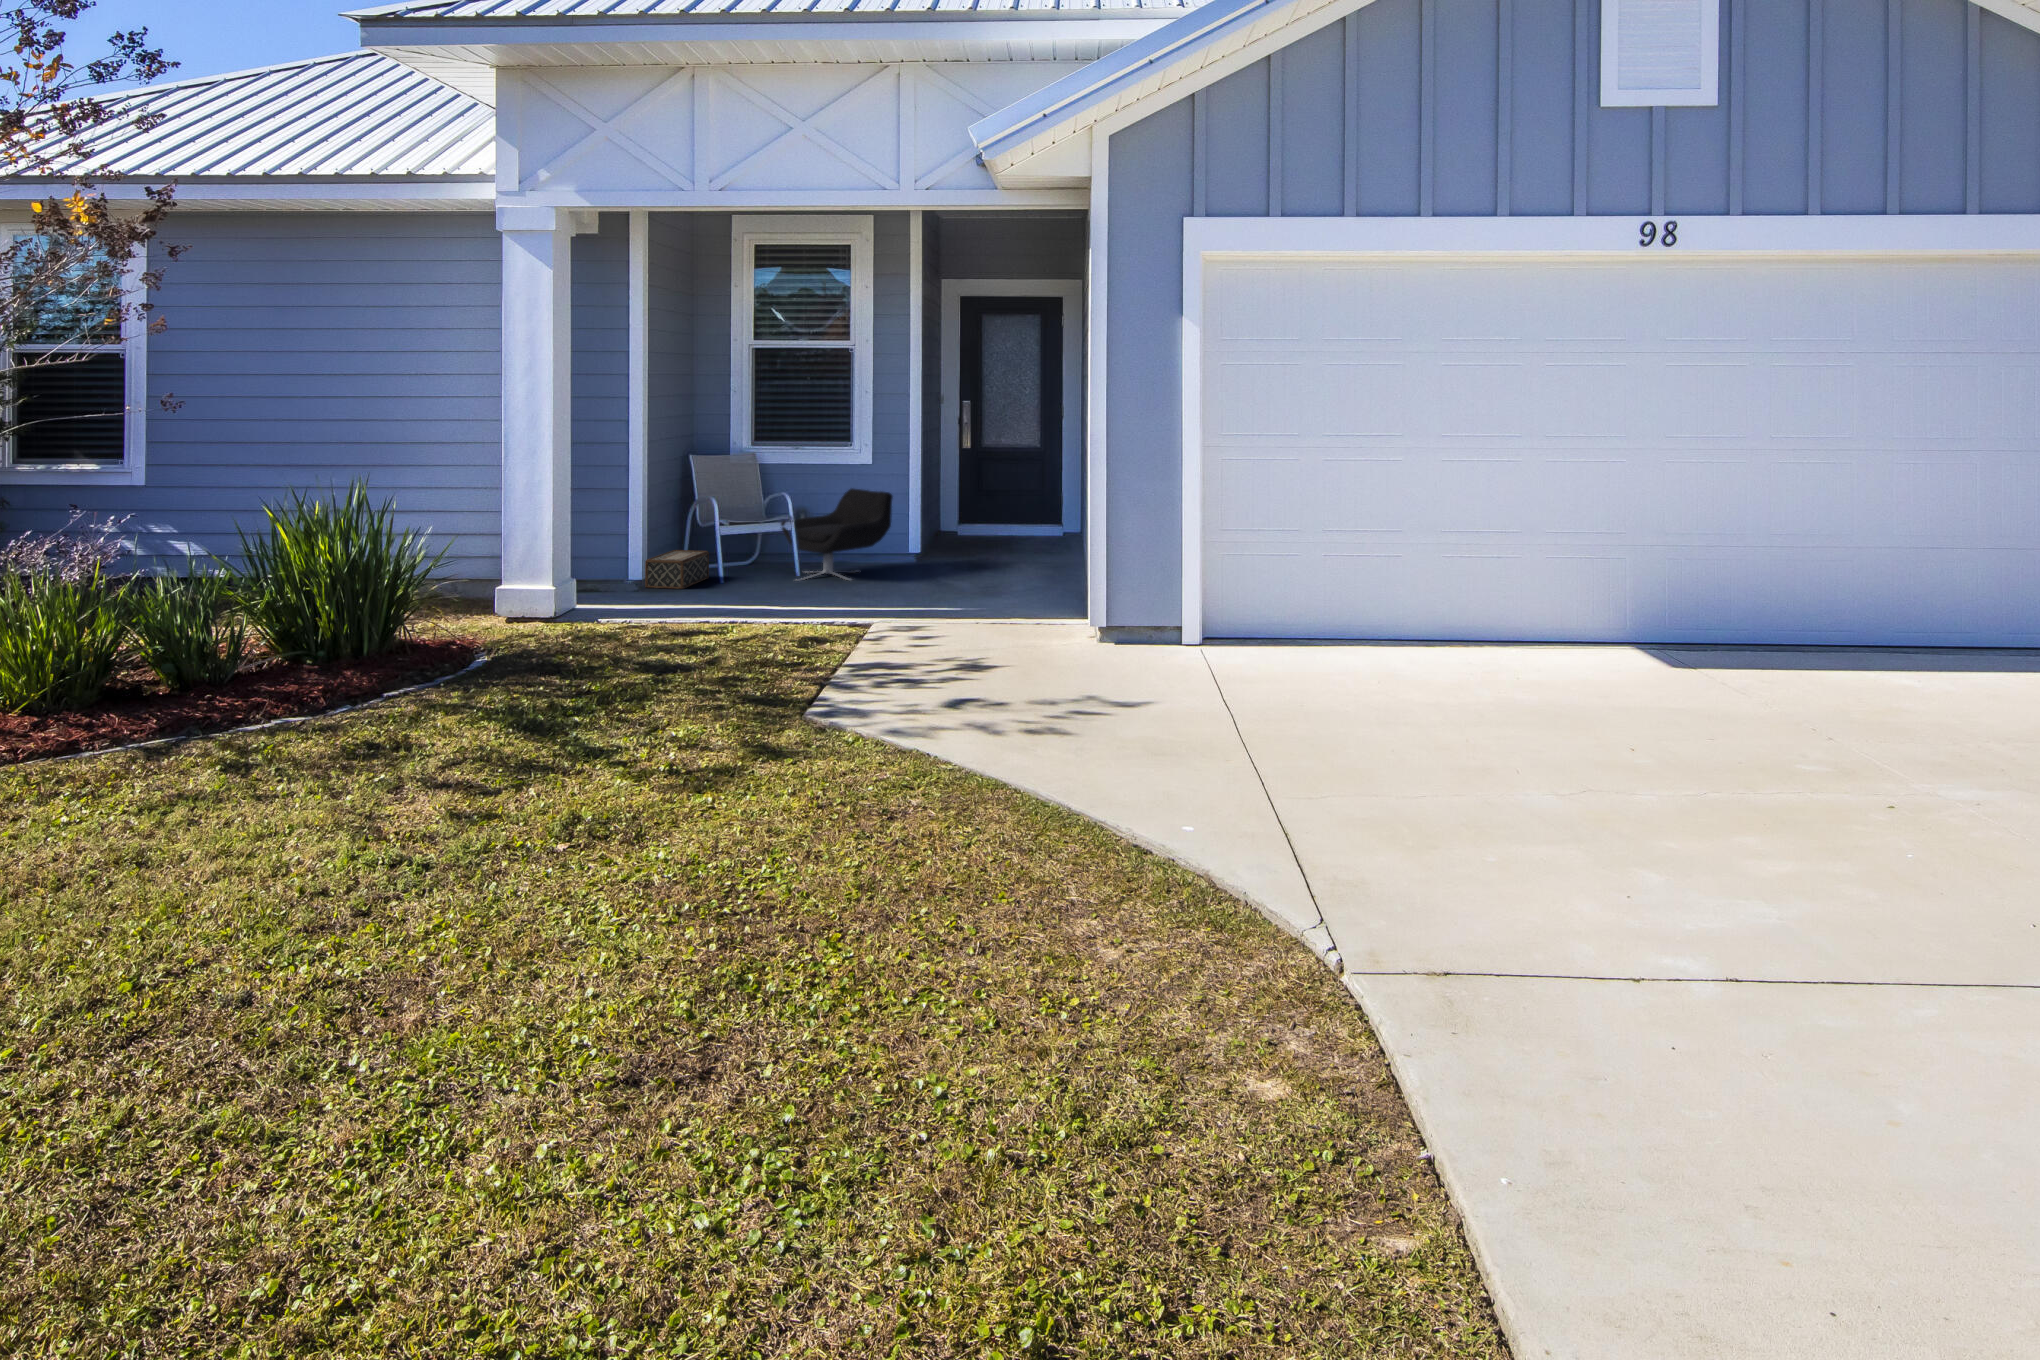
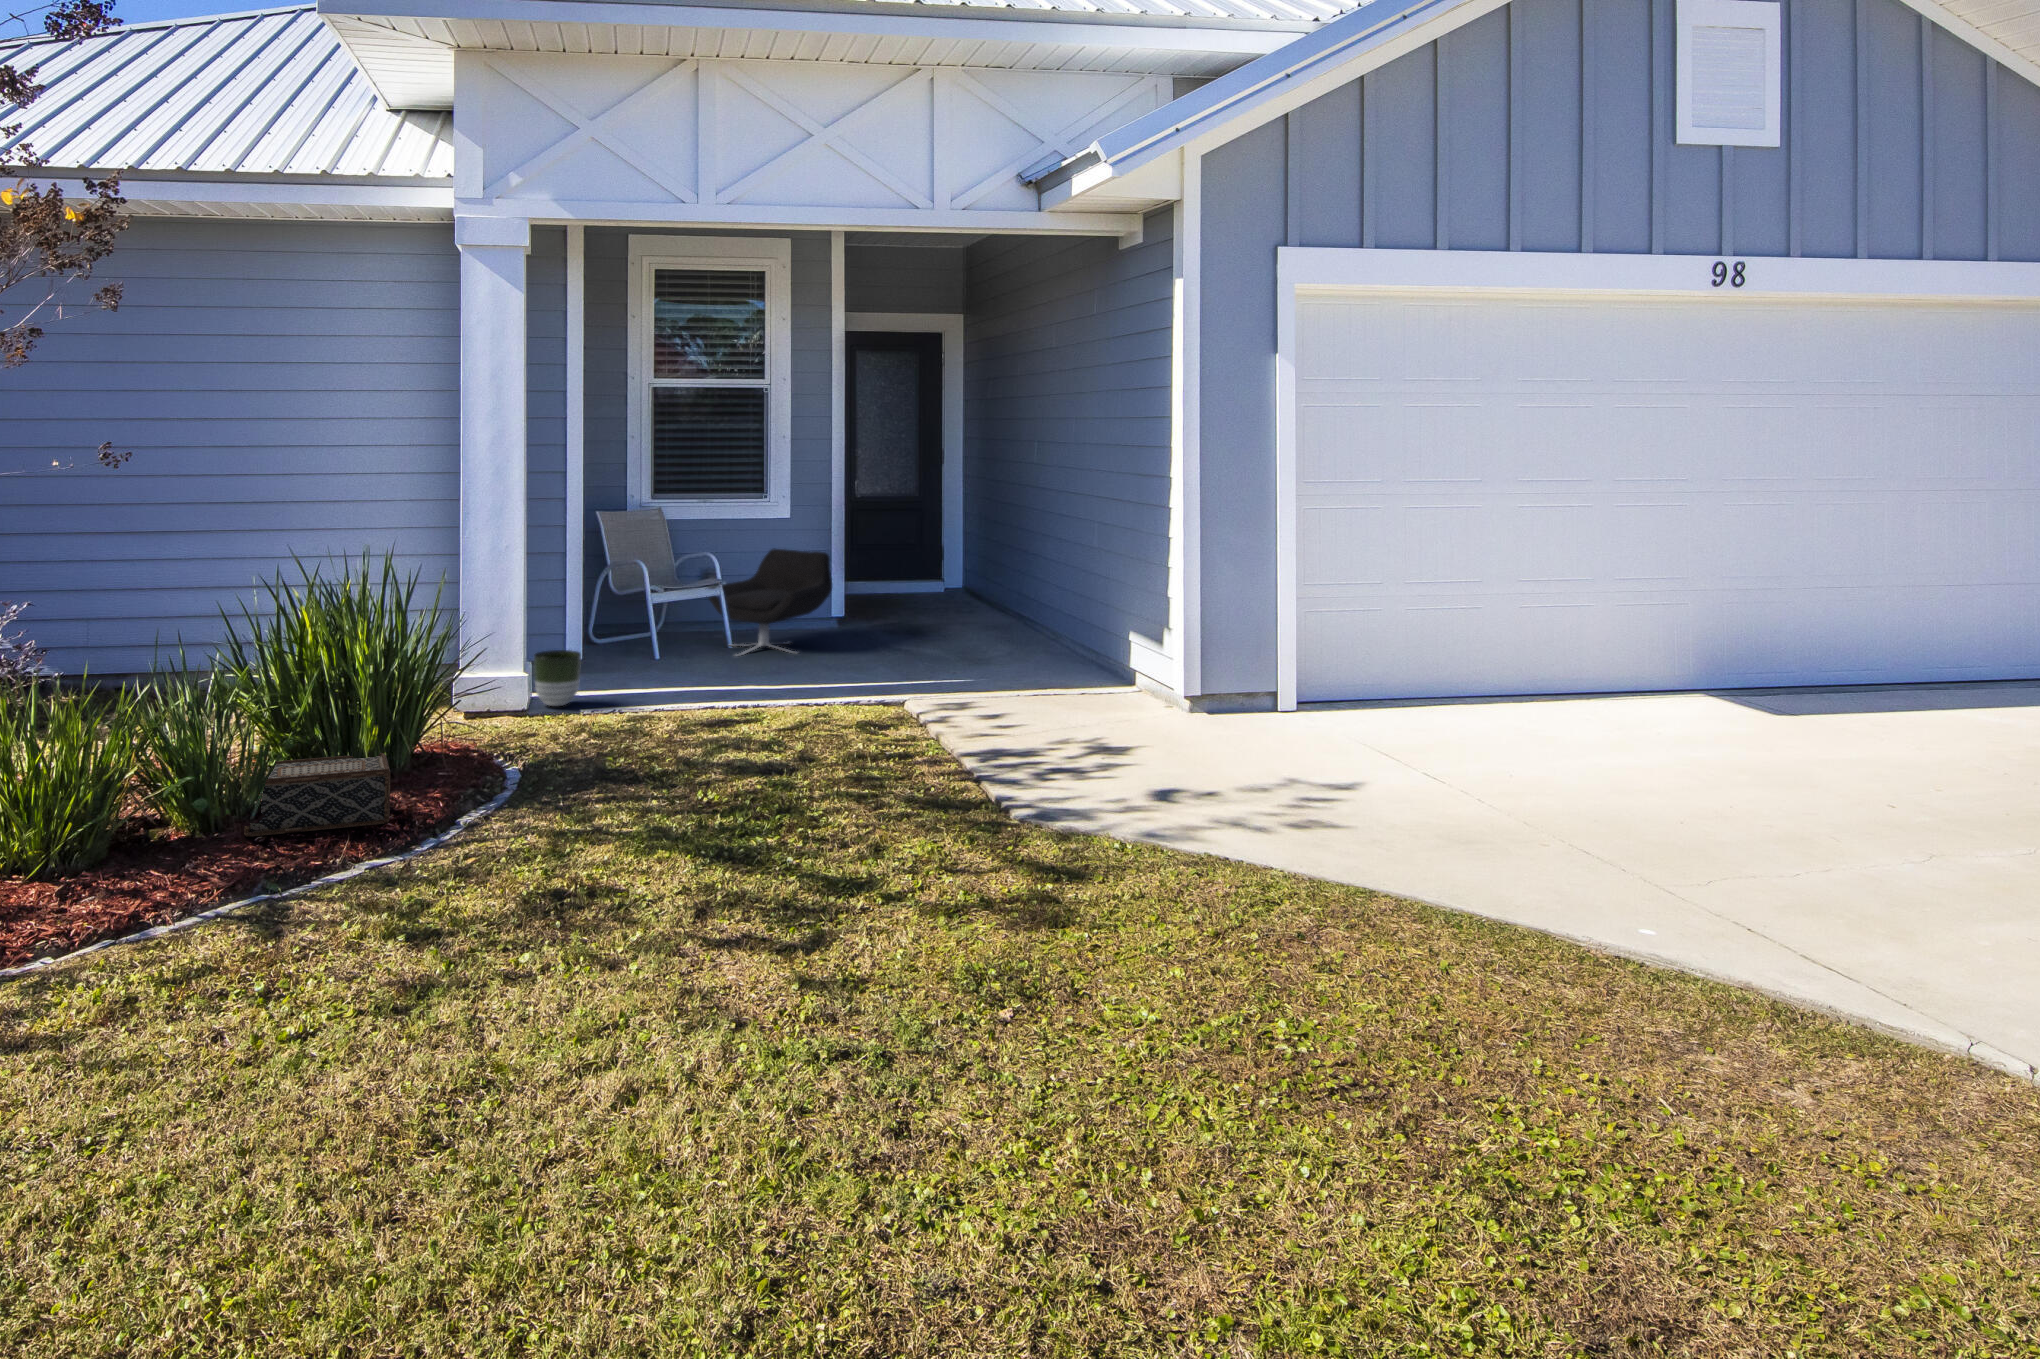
woven basket: present [645,550,709,589] -> present [244,753,390,837]
planter: none [567,569,607,615] -> present [534,650,581,706]

